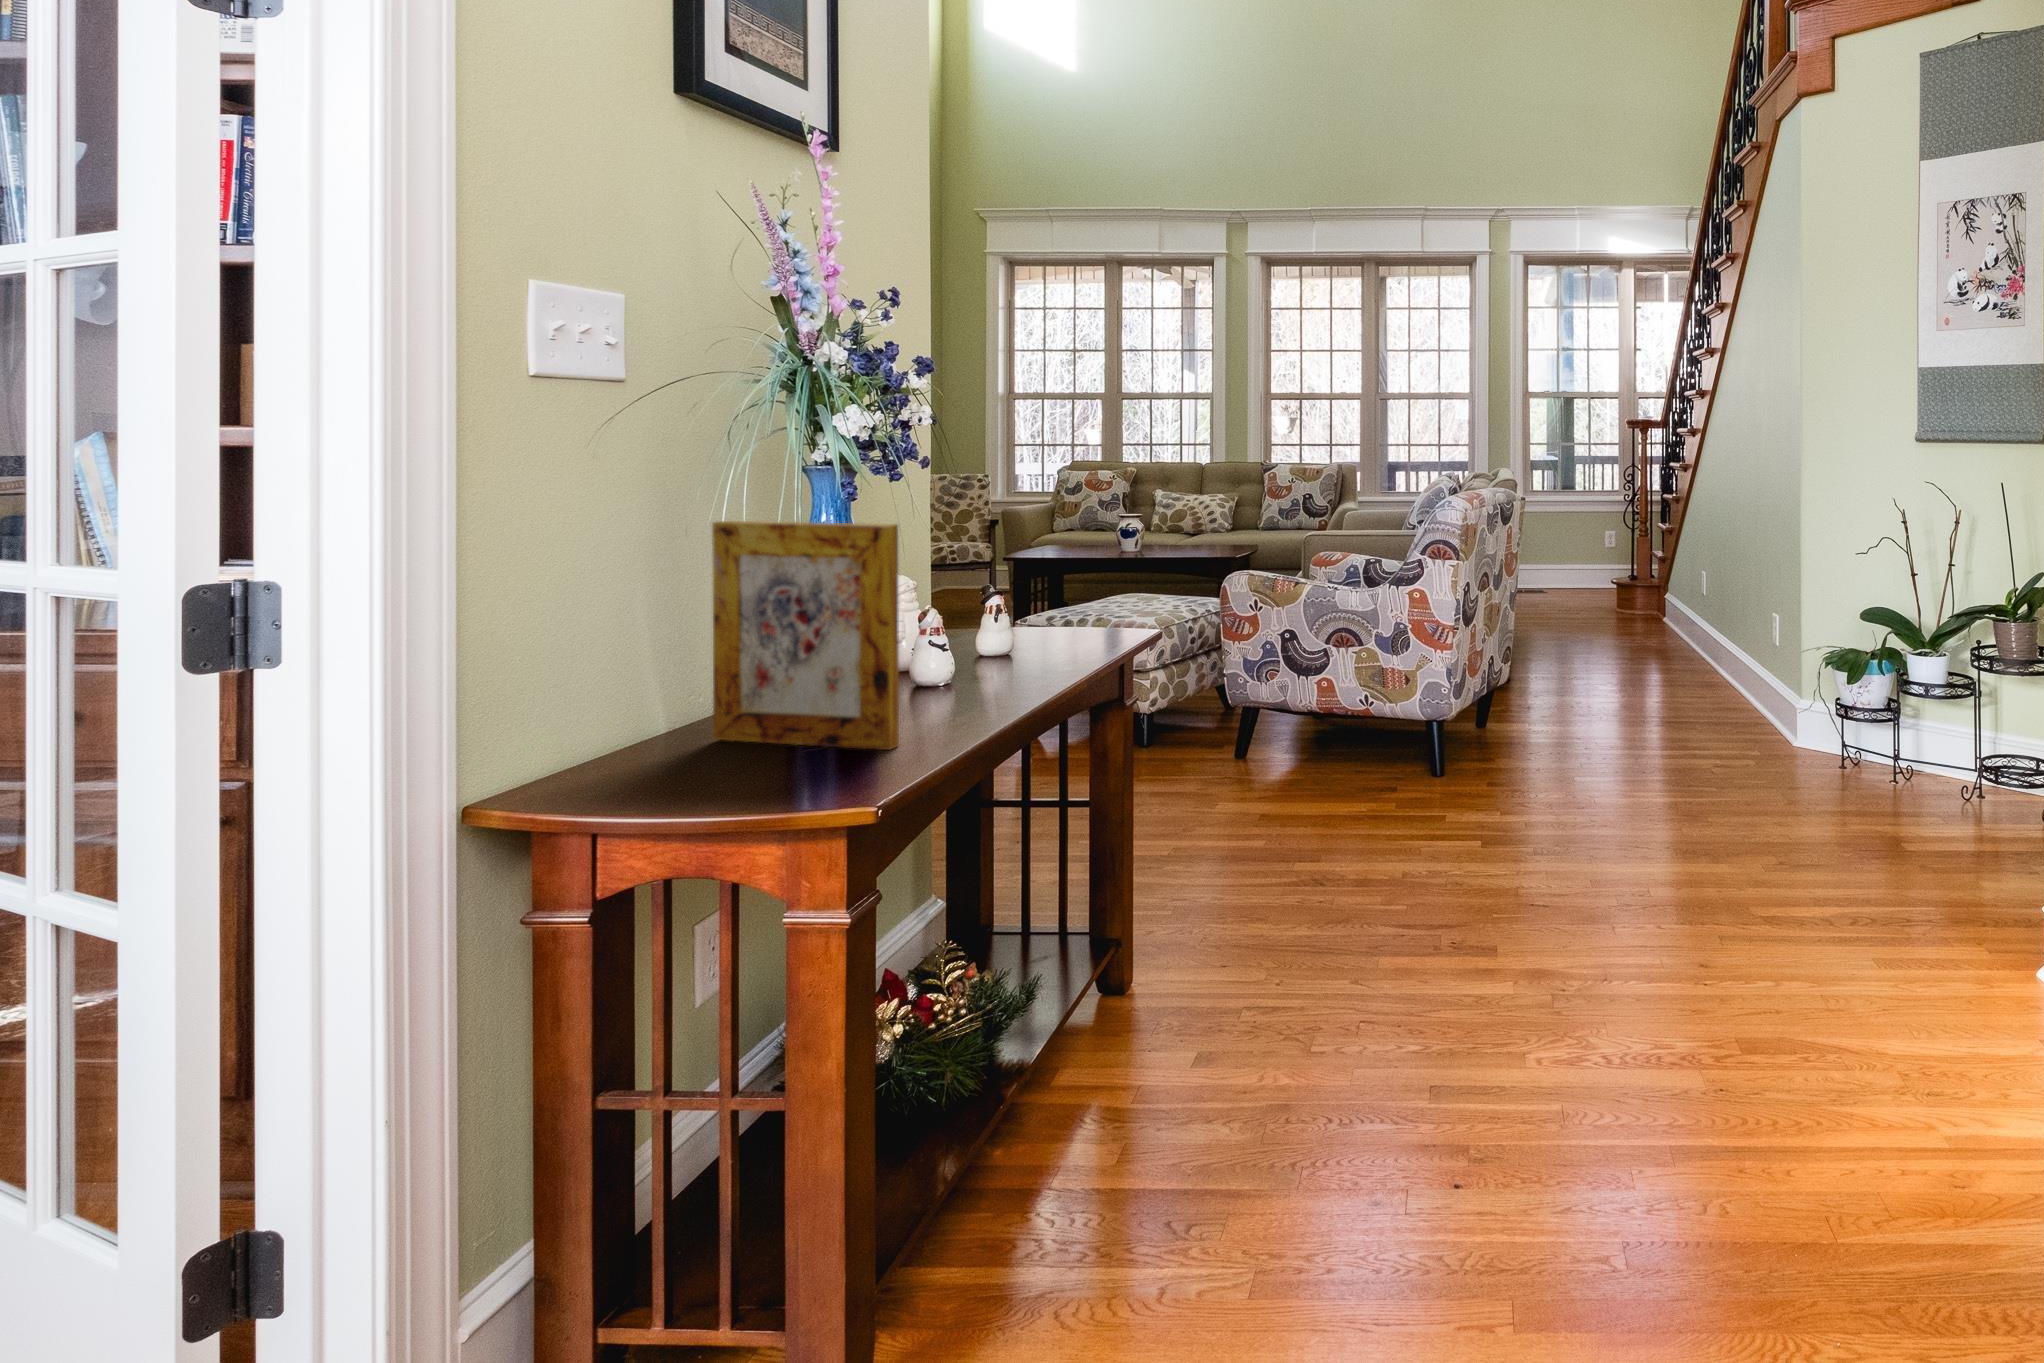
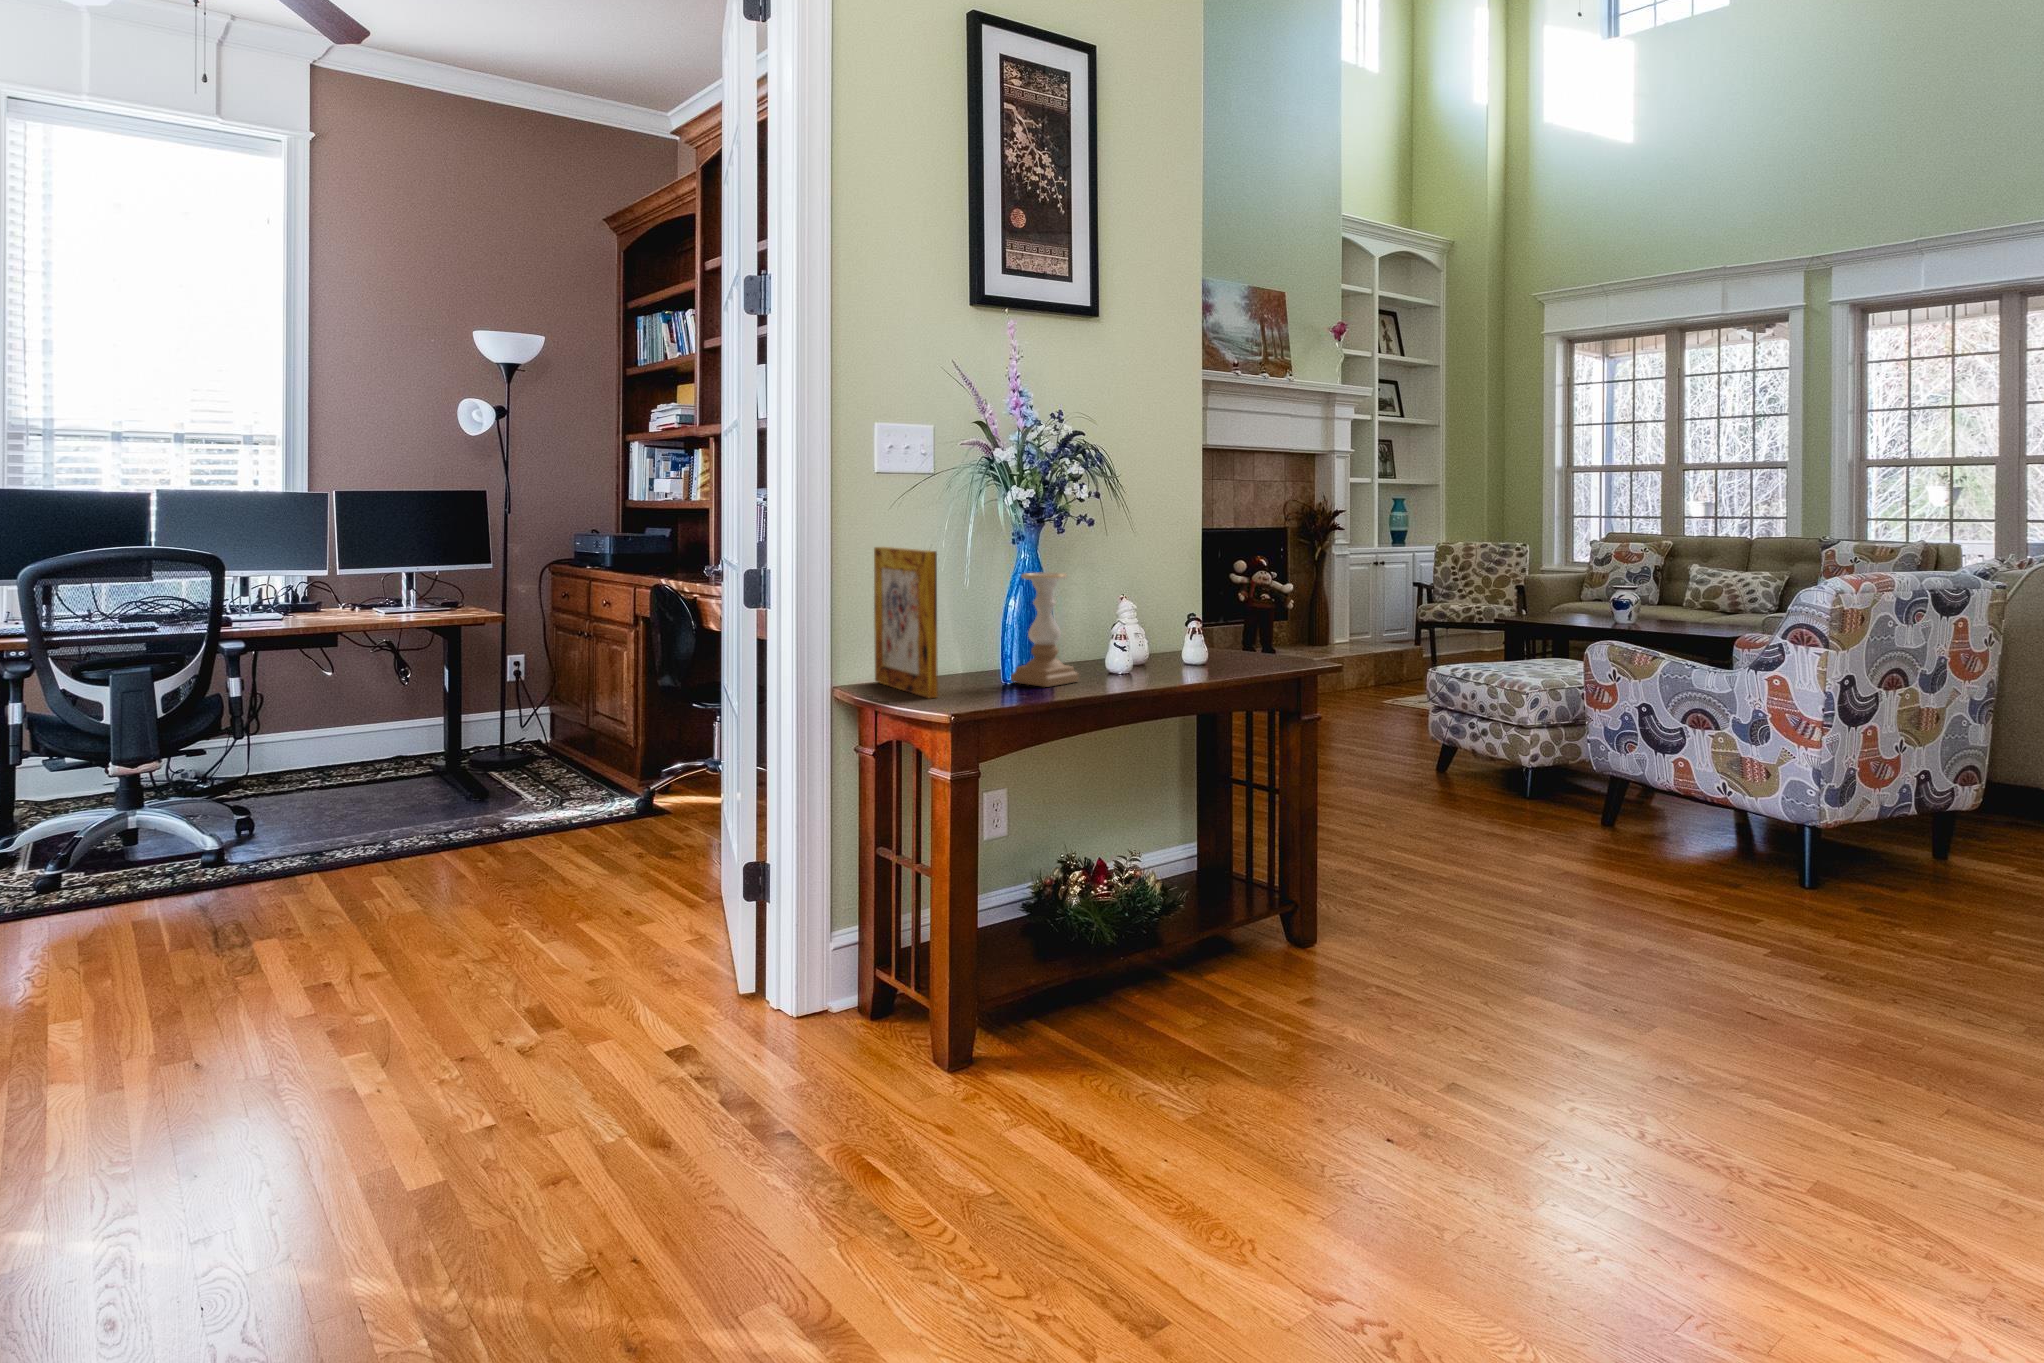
candle holder: none [928,544,1014,705] -> present [1011,572,1079,687]

